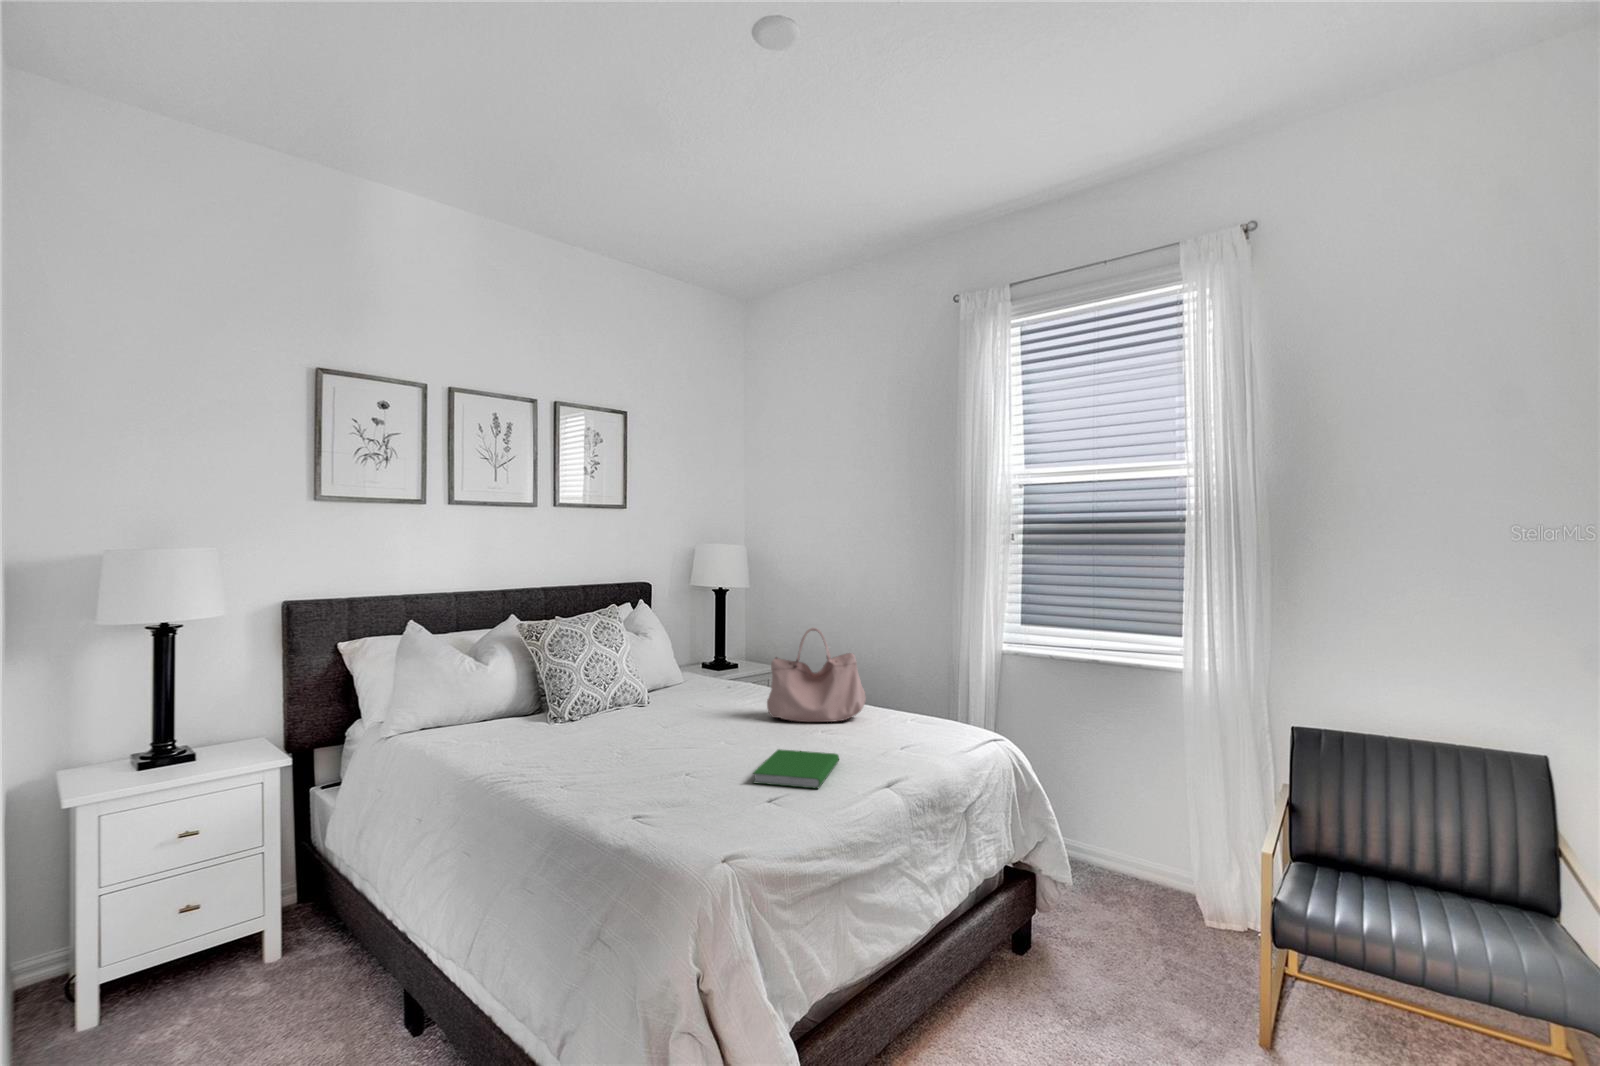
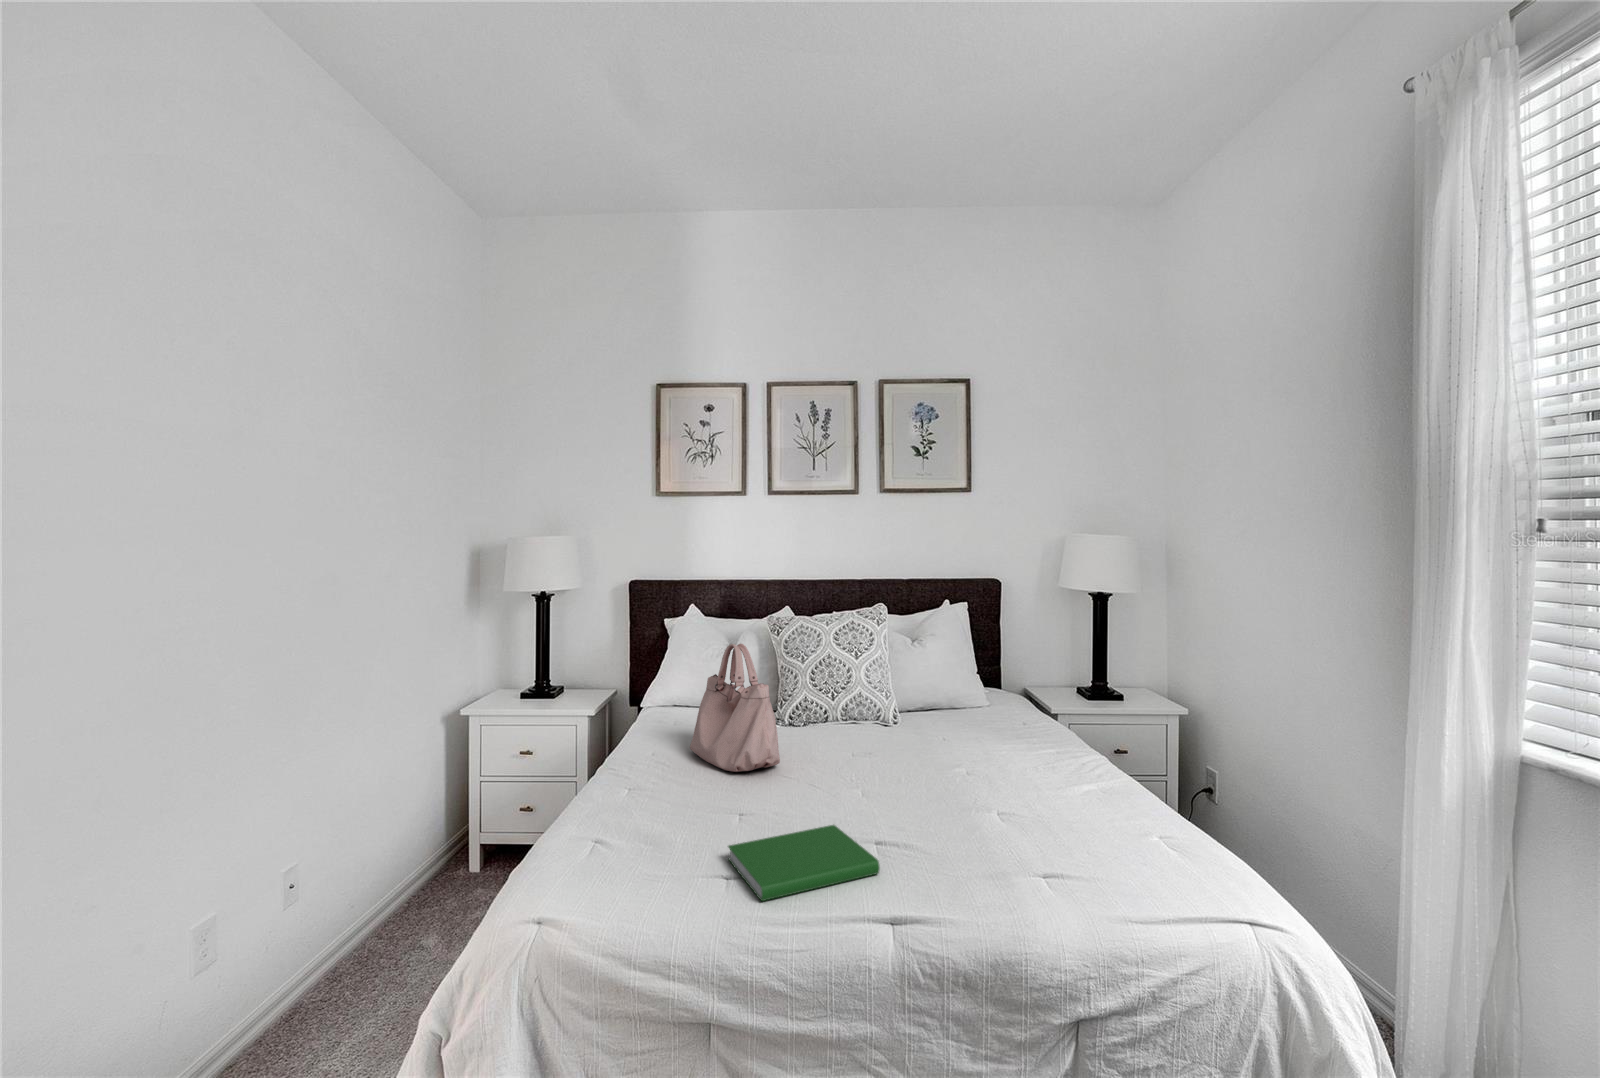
handbag: present [767,628,866,722] -> present [690,644,780,772]

